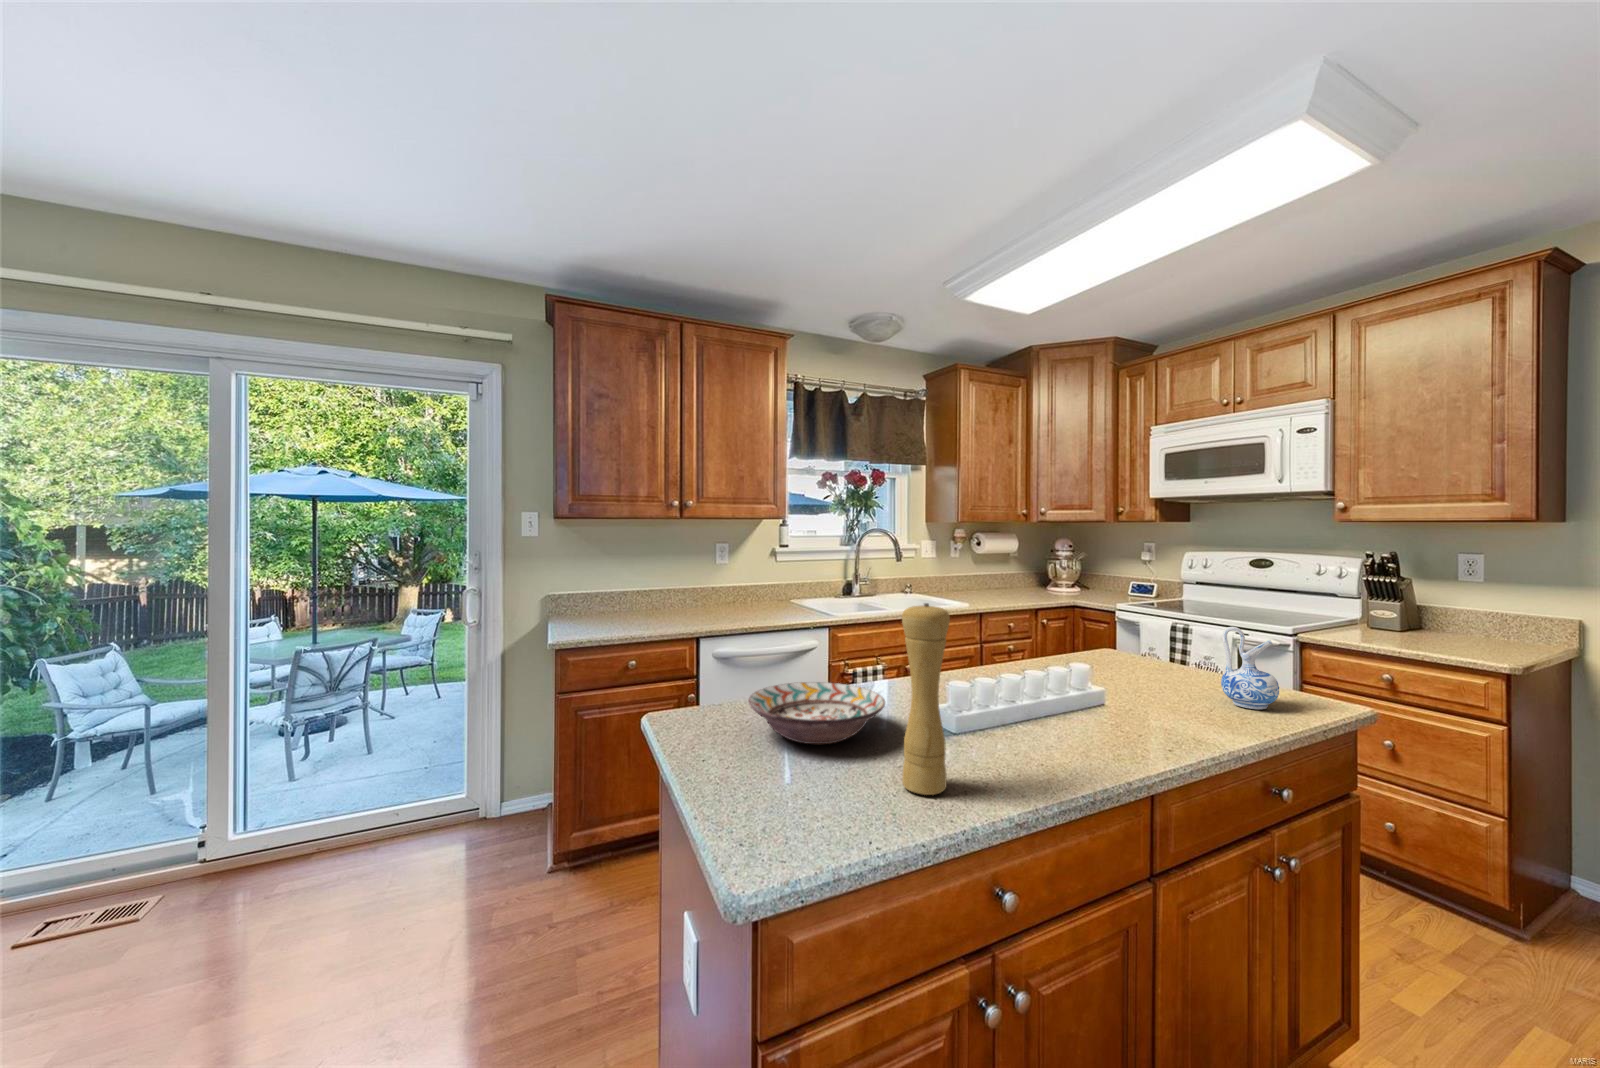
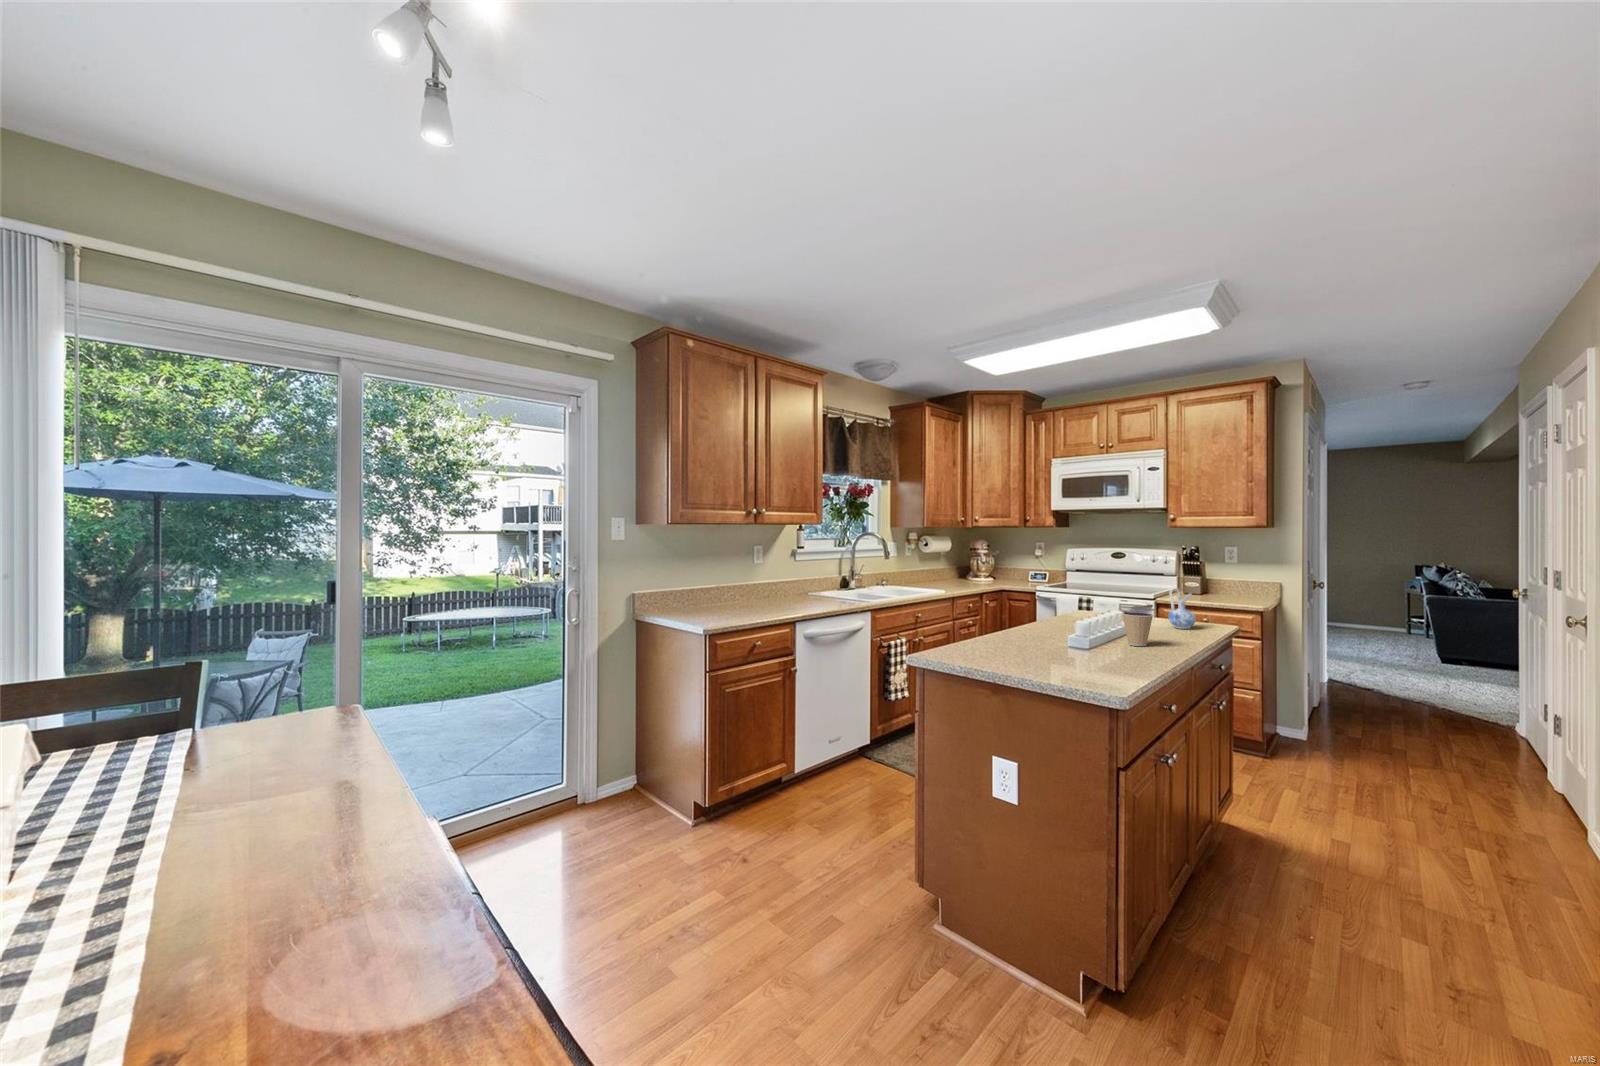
pepper mill: present [902,603,950,795] -> none [1091,575,1115,663]
coffee cup: none [1054,675,1116,749] -> present [1122,612,1153,646]
decorative bowl: present [748,682,885,744] -> none [977,628,1055,655]

